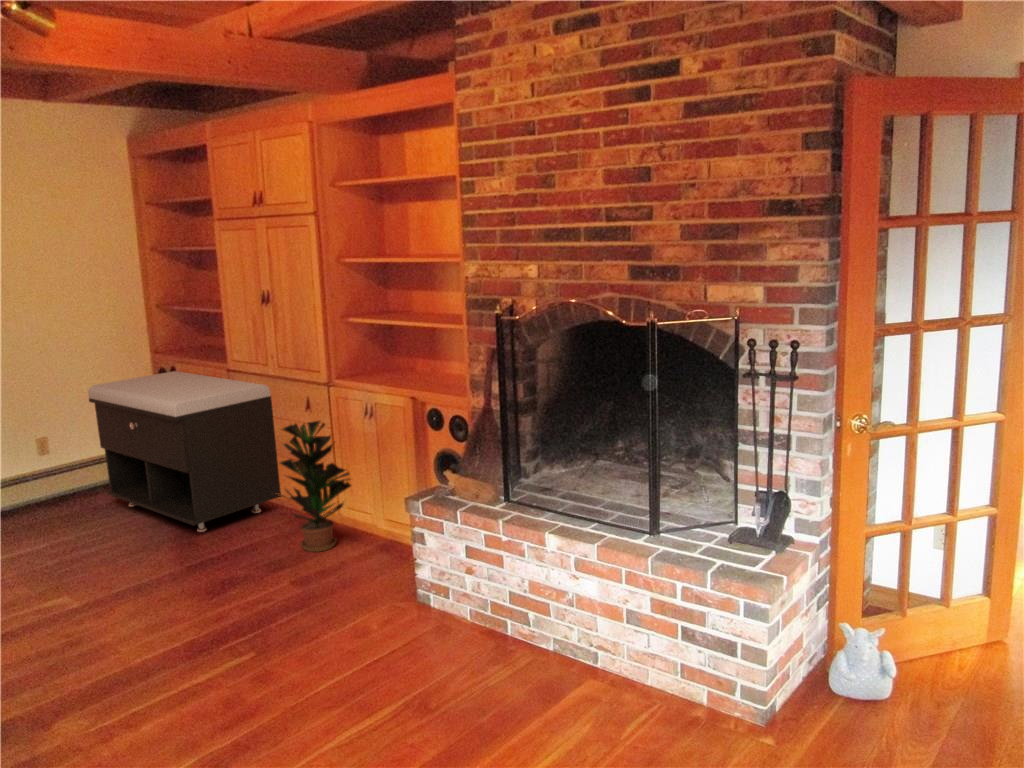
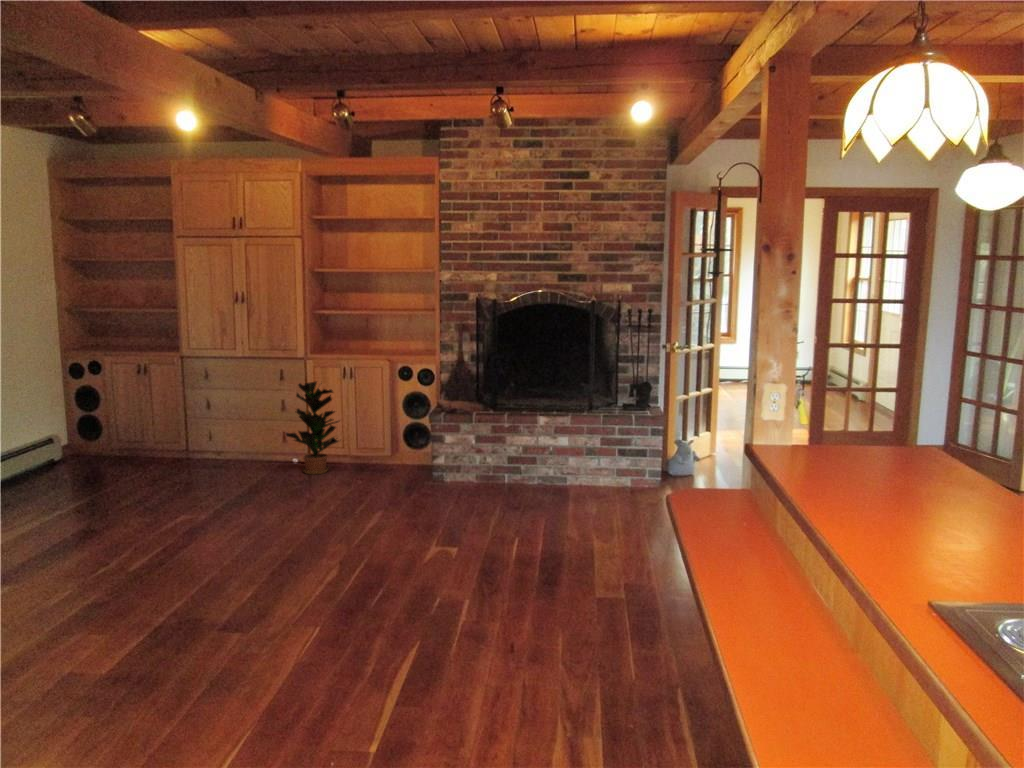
storage bench: present [88,371,281,532] -> none [66,362,245,477]

